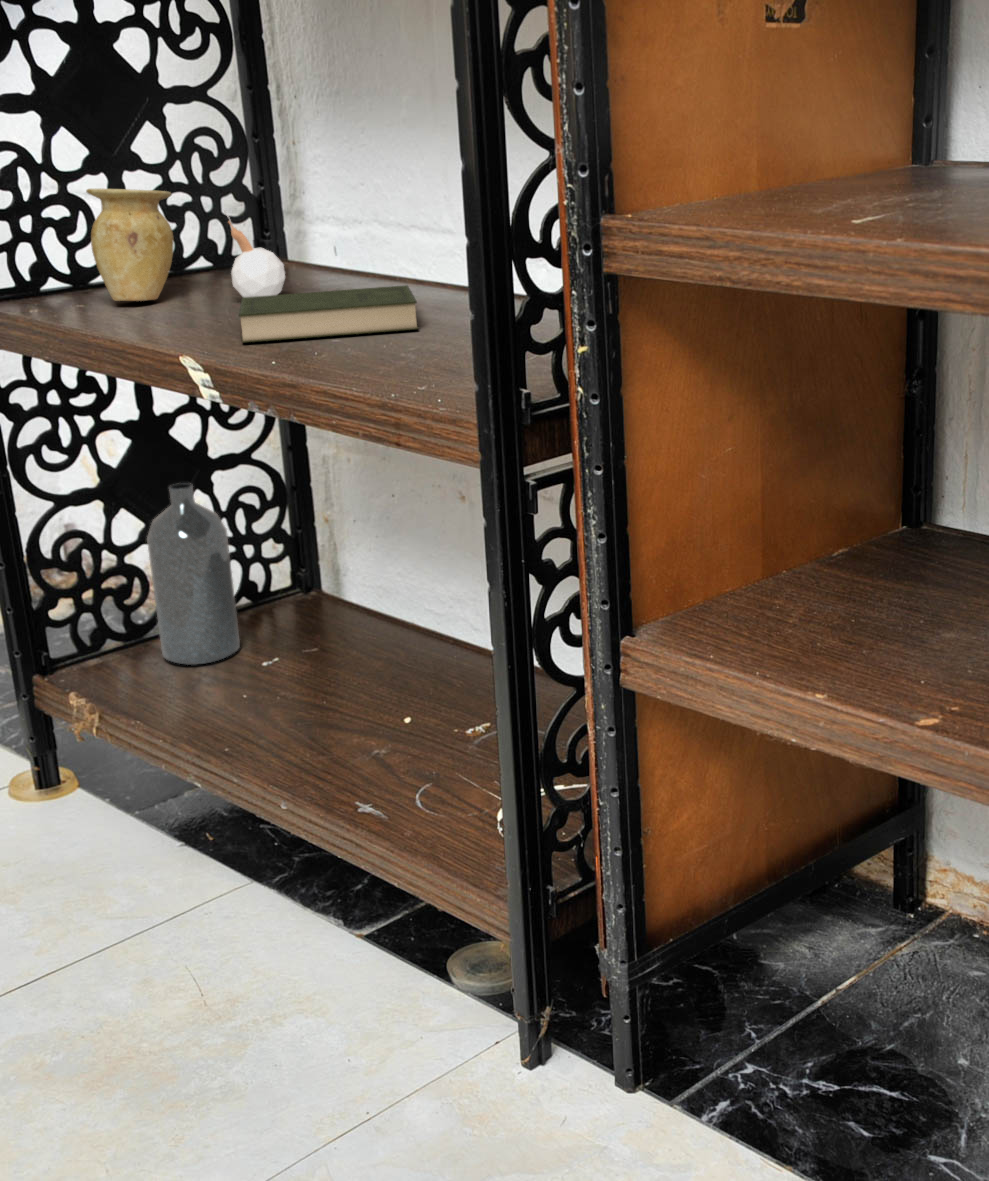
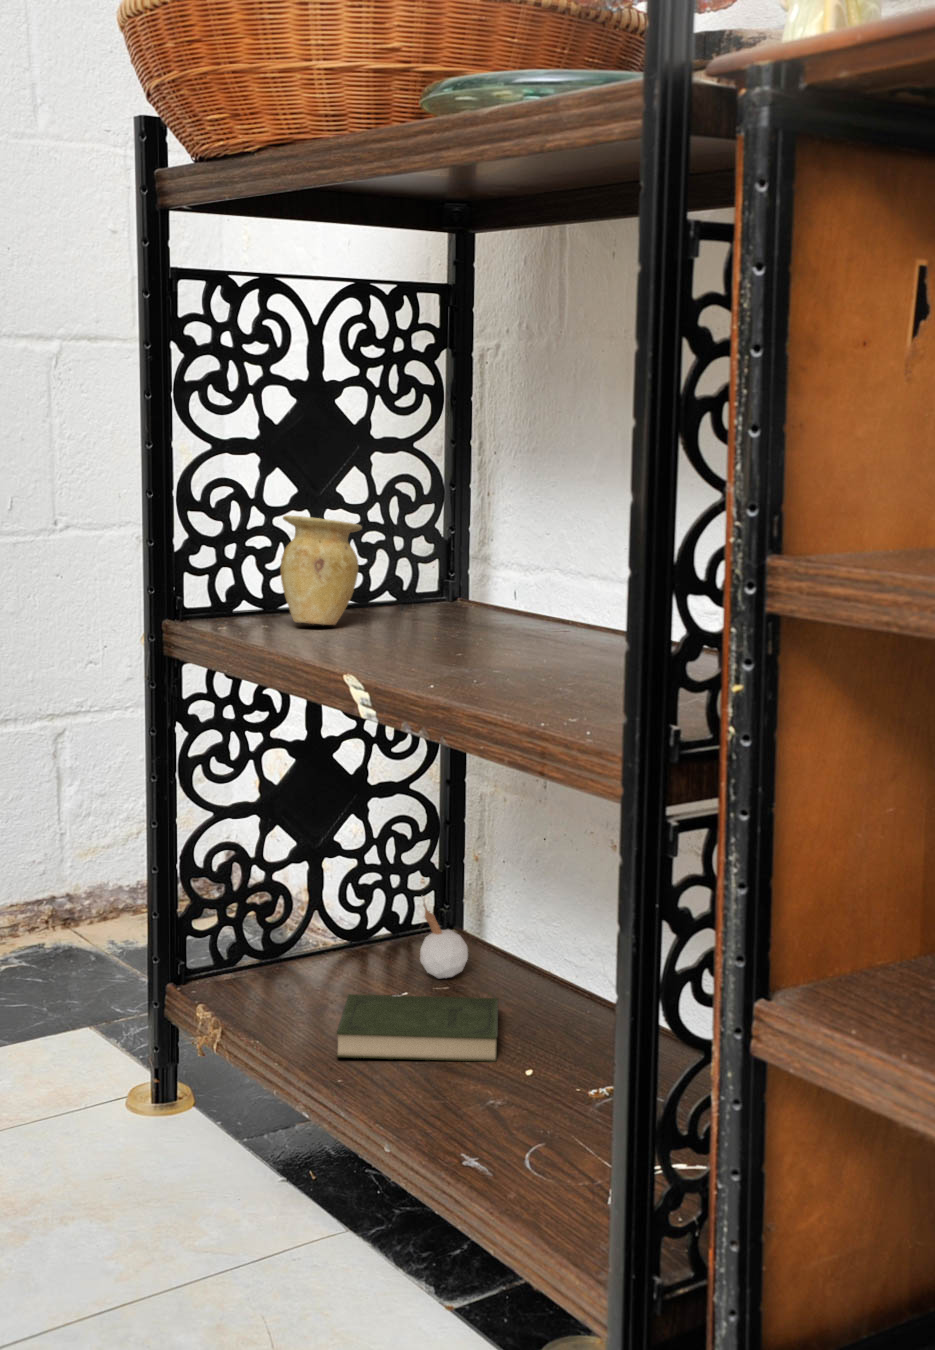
candle: present [228,219,285,297] -> present [420,903,468,978]
book: present [239,285,419,342] -> present [336,994,498,1062]
bottle: present [147,483,240,665] -> none [295,806,374,991]

